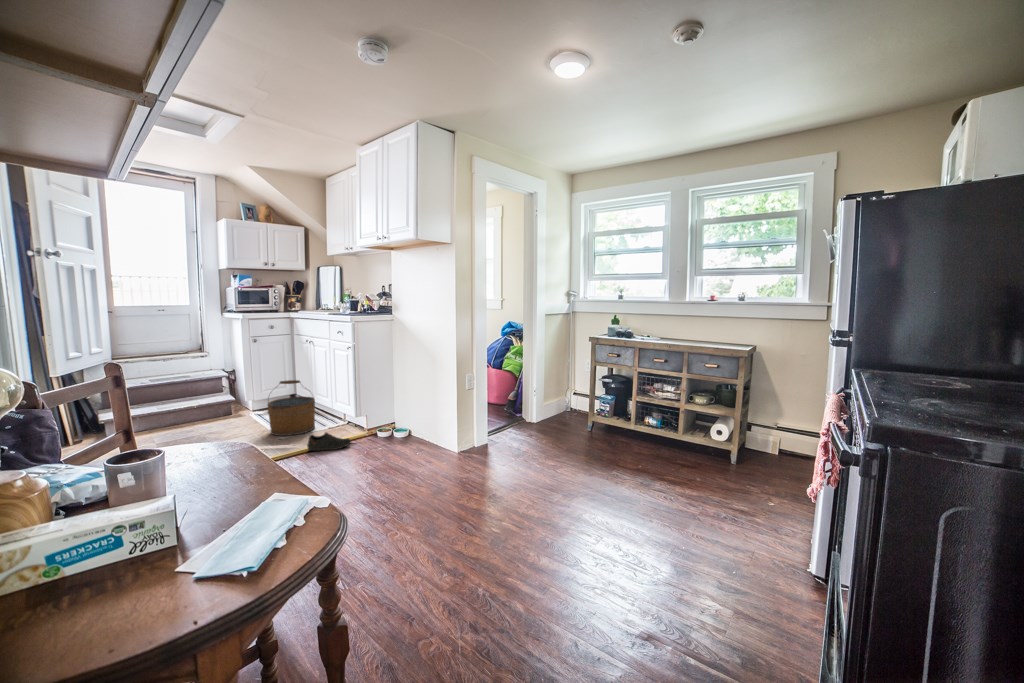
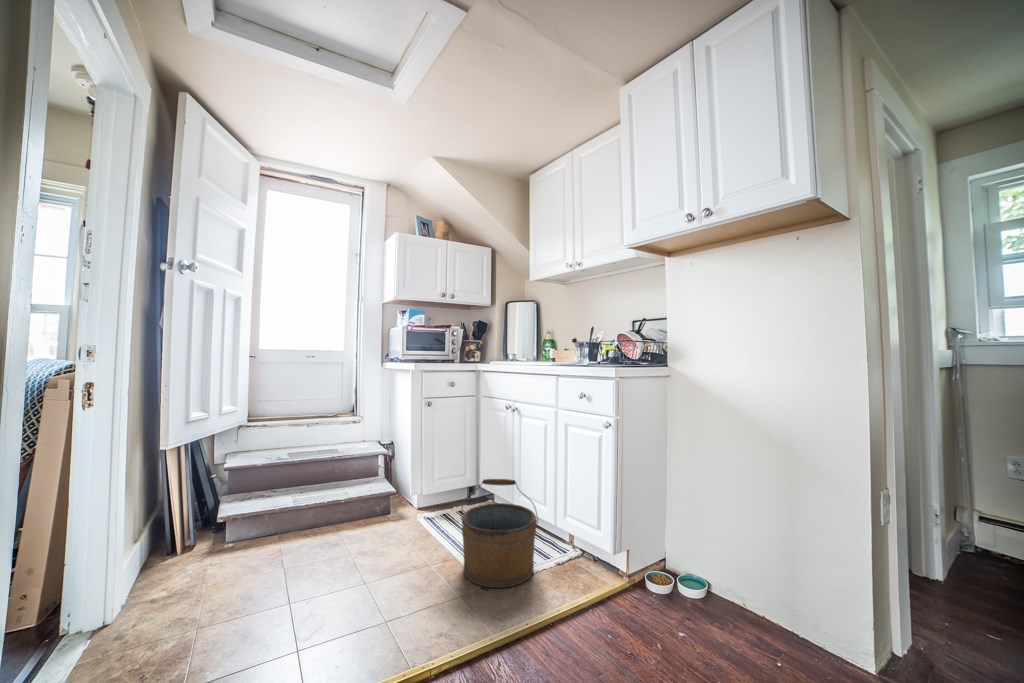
shoe: present [307,433,351,451] -> none [559,609,641,658]

